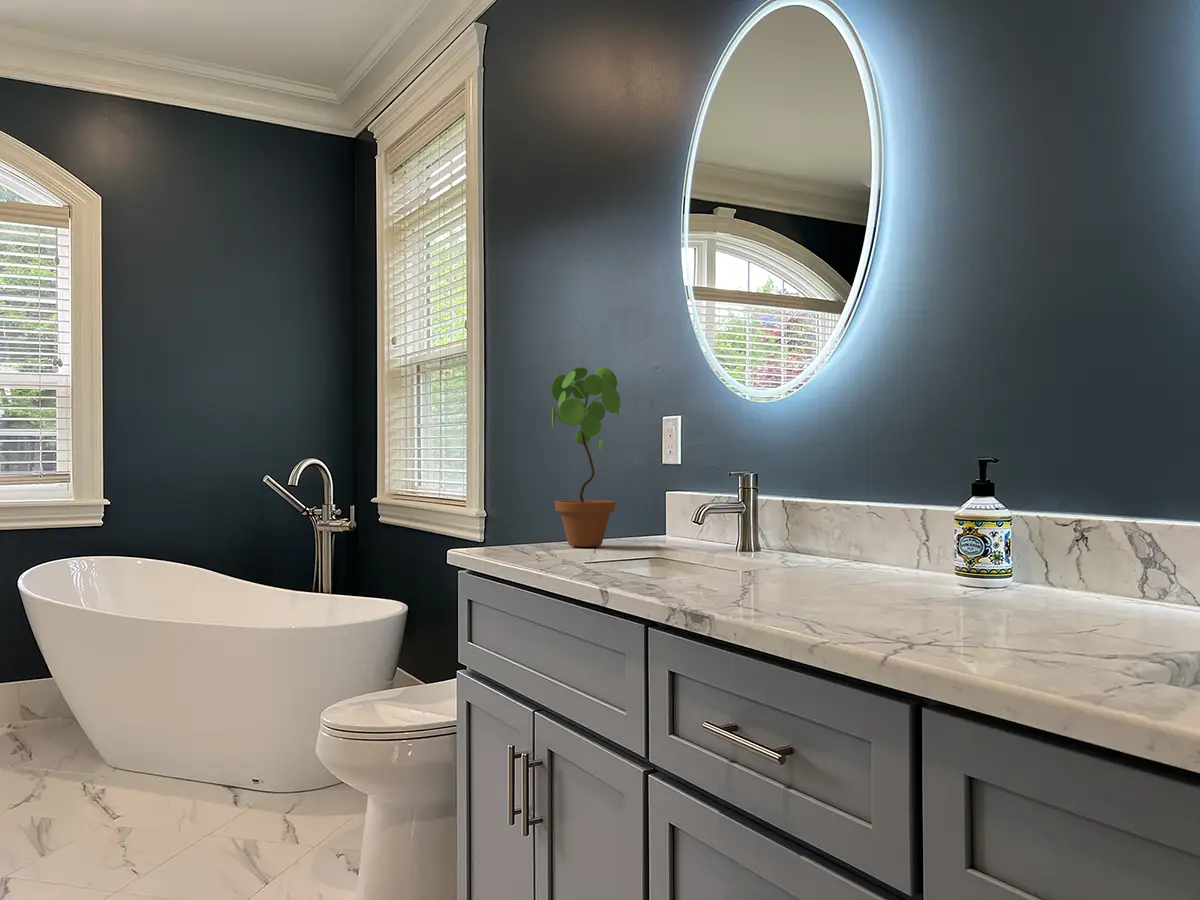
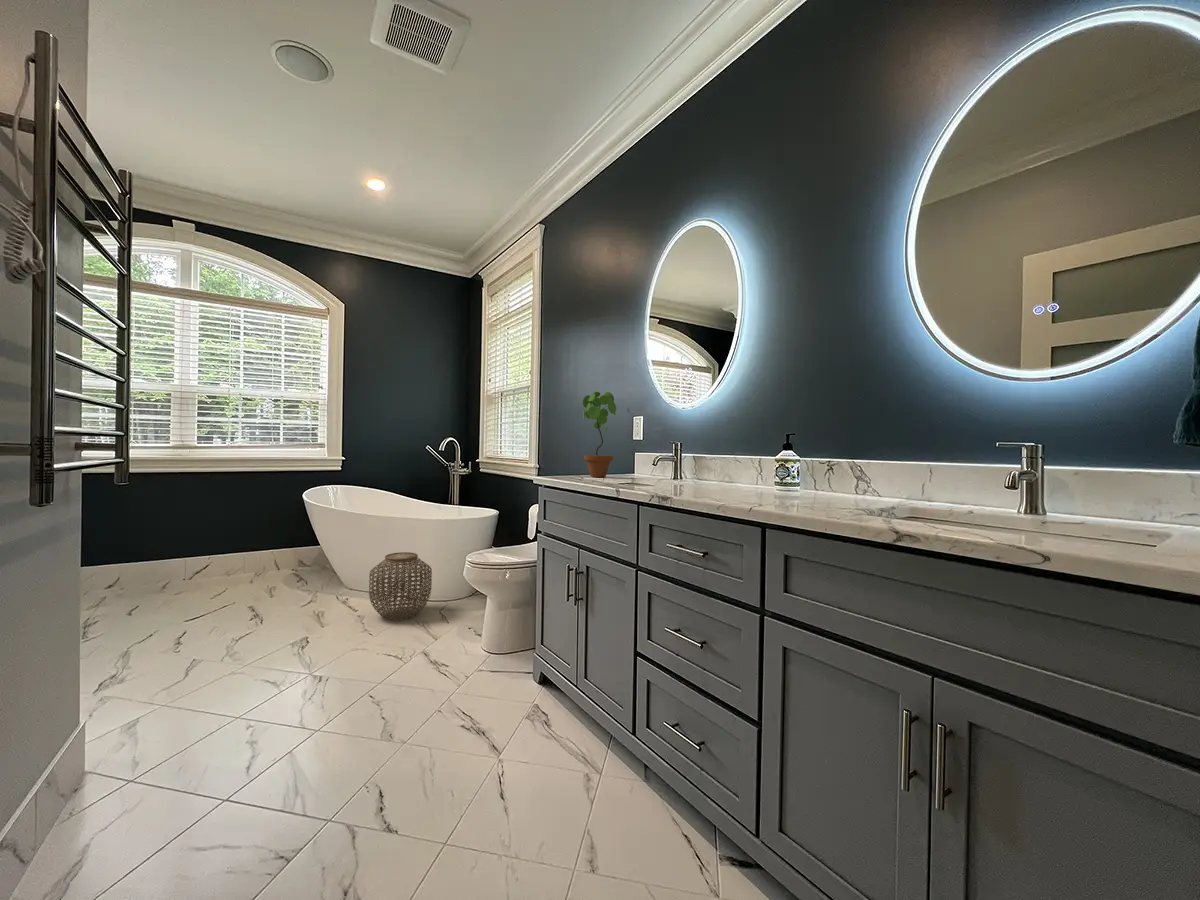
woven basket: none [132,697,260,840] -> present [369,552,432,620]

